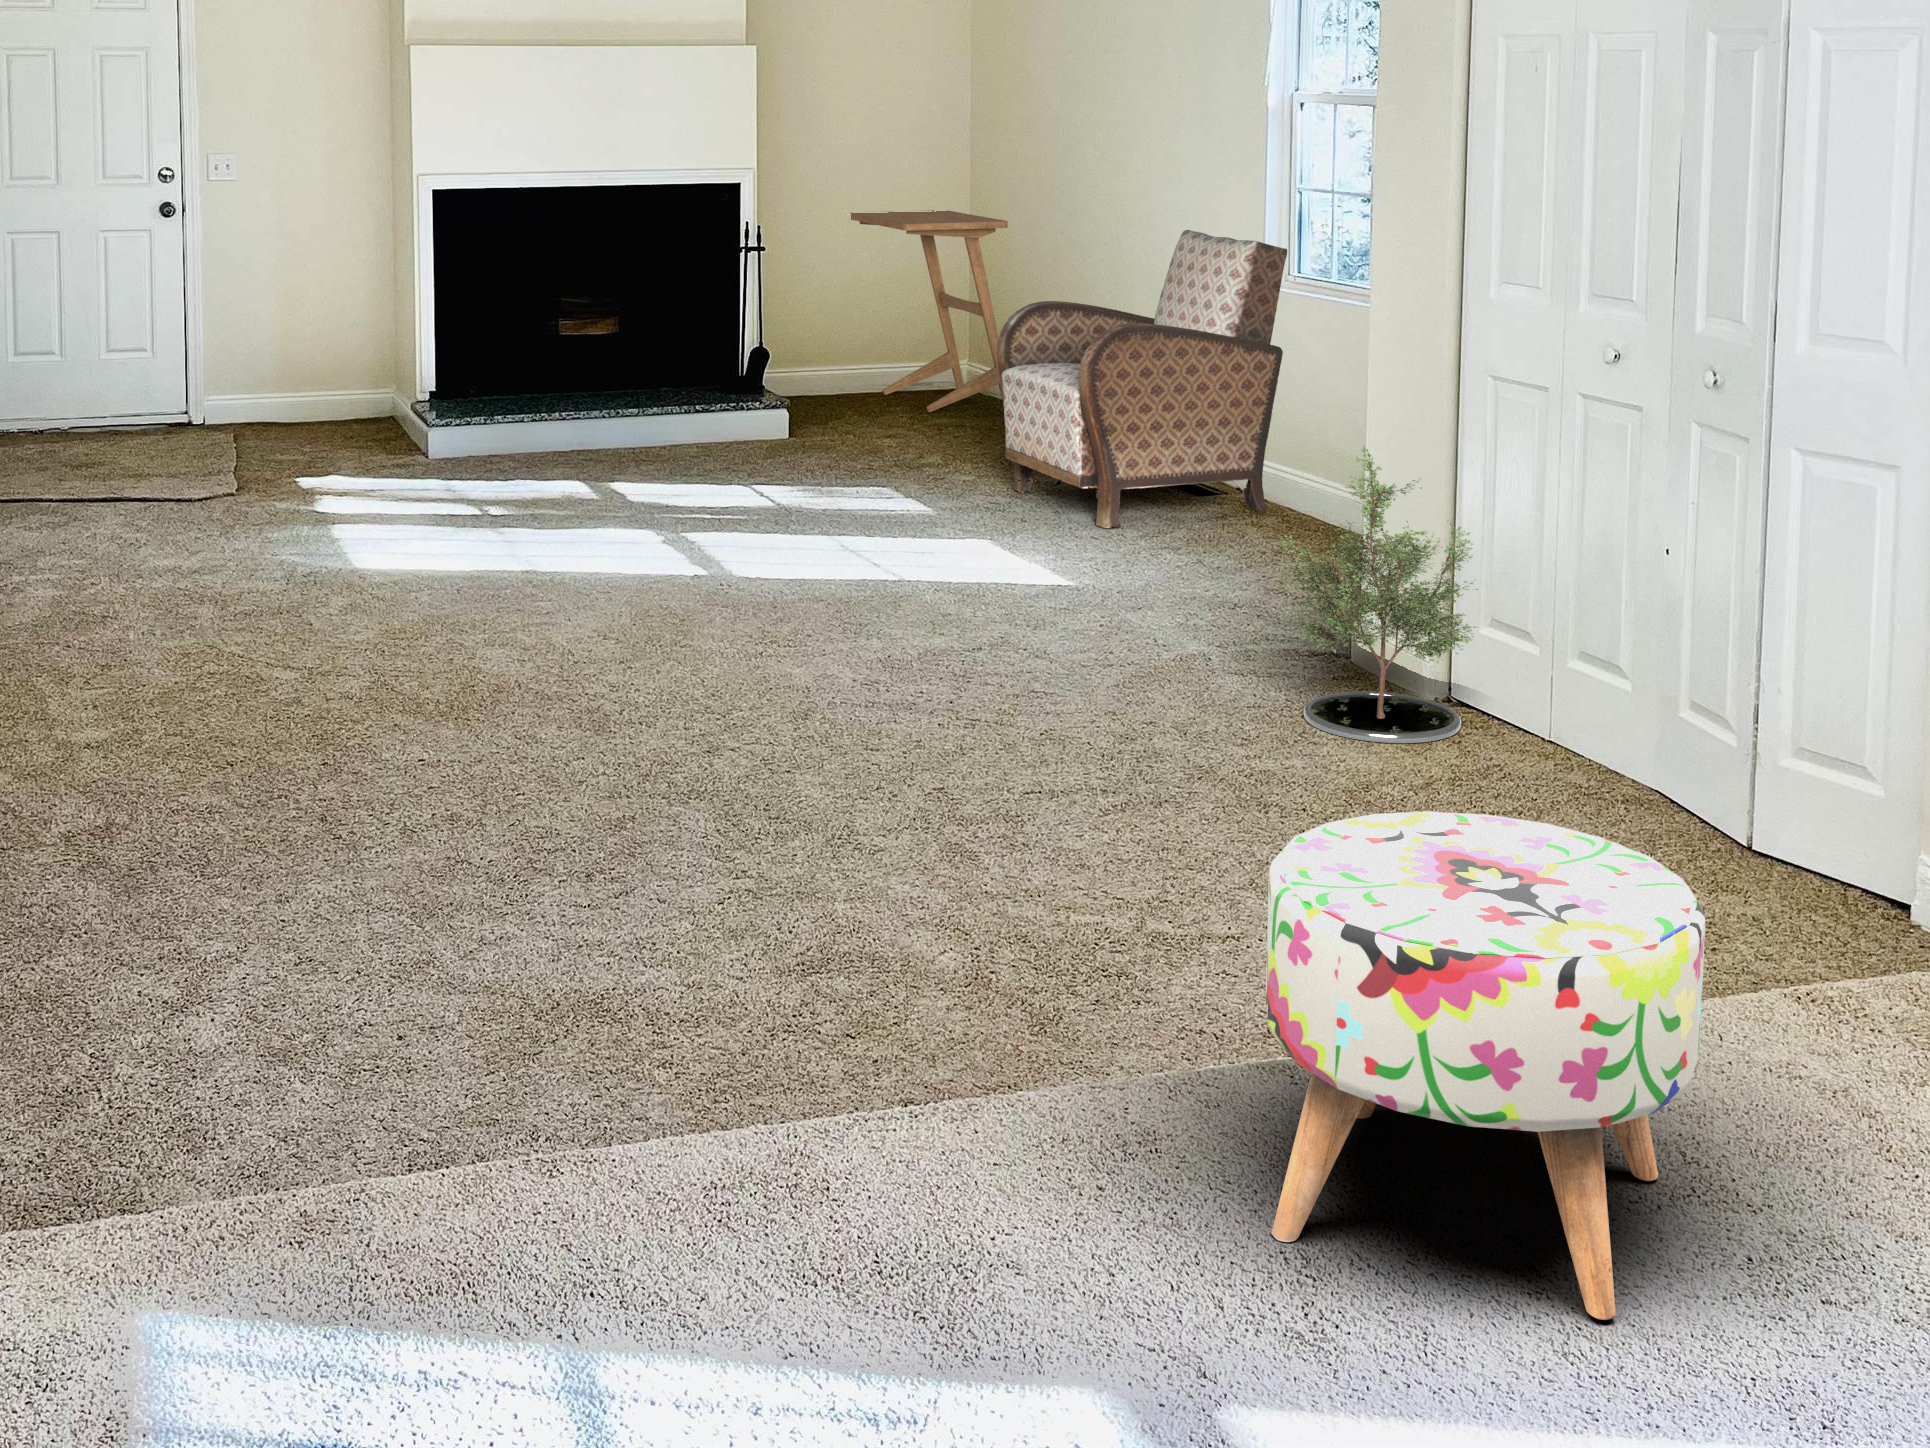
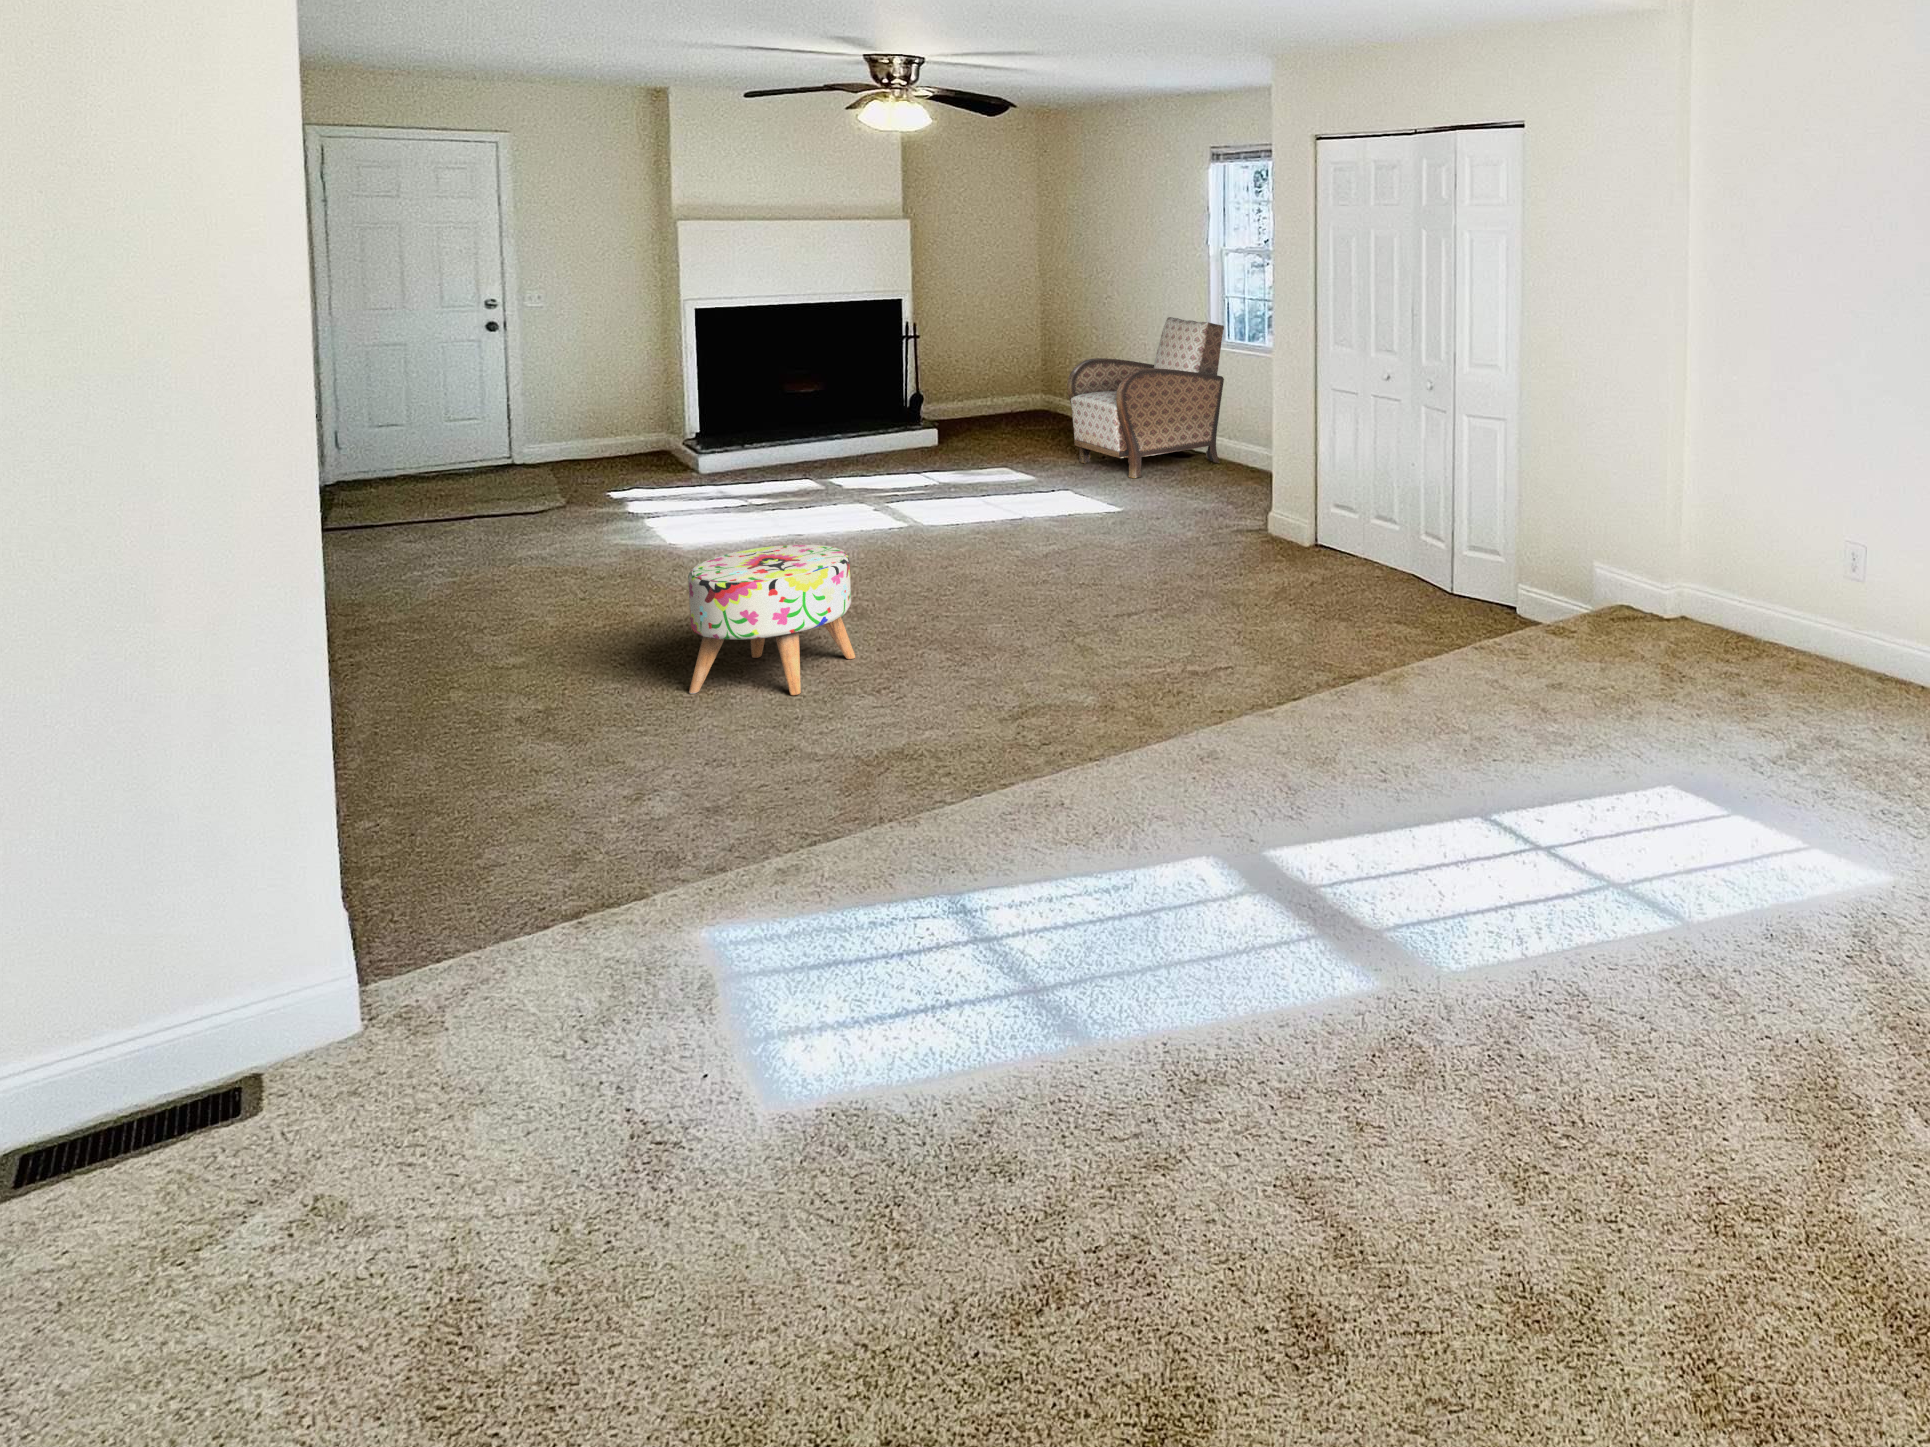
side table: present [851,210,1008,412] -> none [968,308,1071,423]
potted tree: present [1276,446,1478,743] -> none [1231,425,1331,569]
ottoman: present [1266,811,1706,1320] -> present [688,545,855,695]

